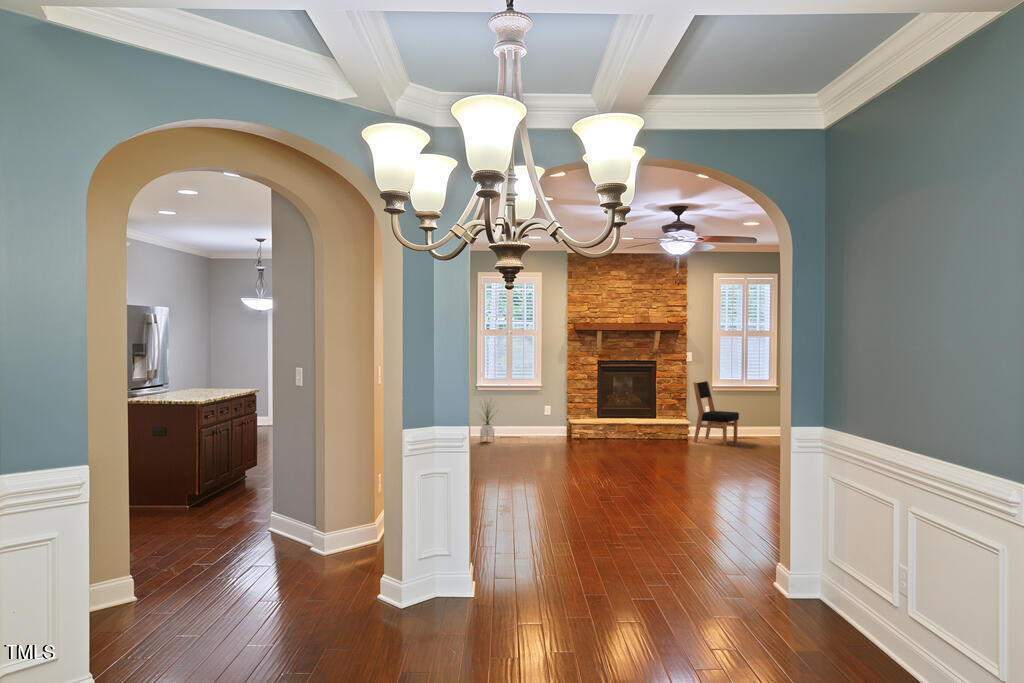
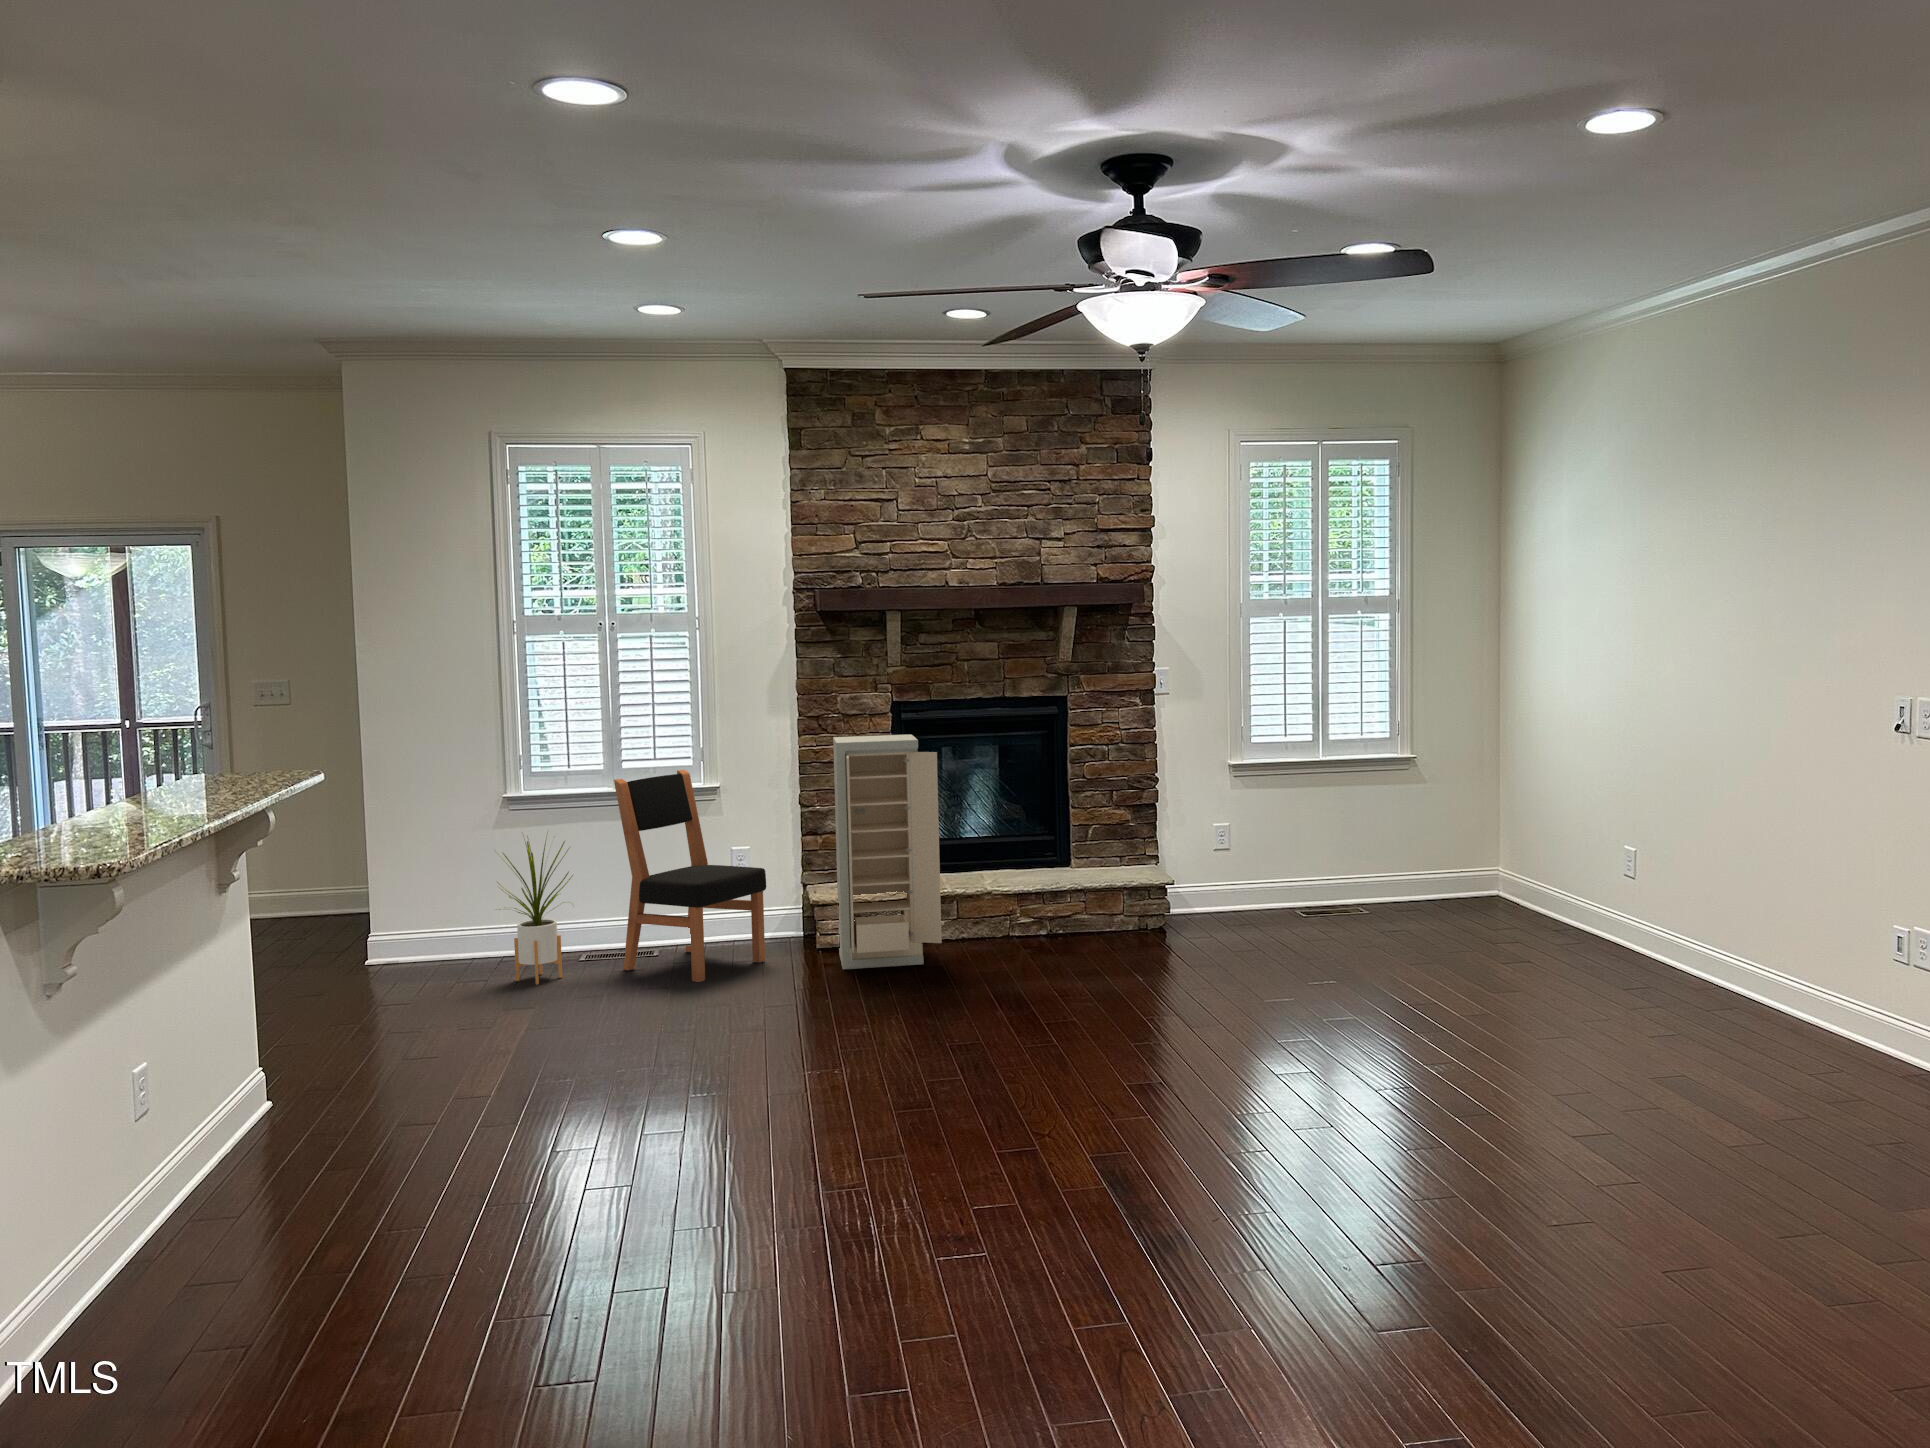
storage cabinet: none [579,371,614,445] -> present [833,734,942,969]
dining chair: present [693,381,739,446] -> present [614,770,766,982]

